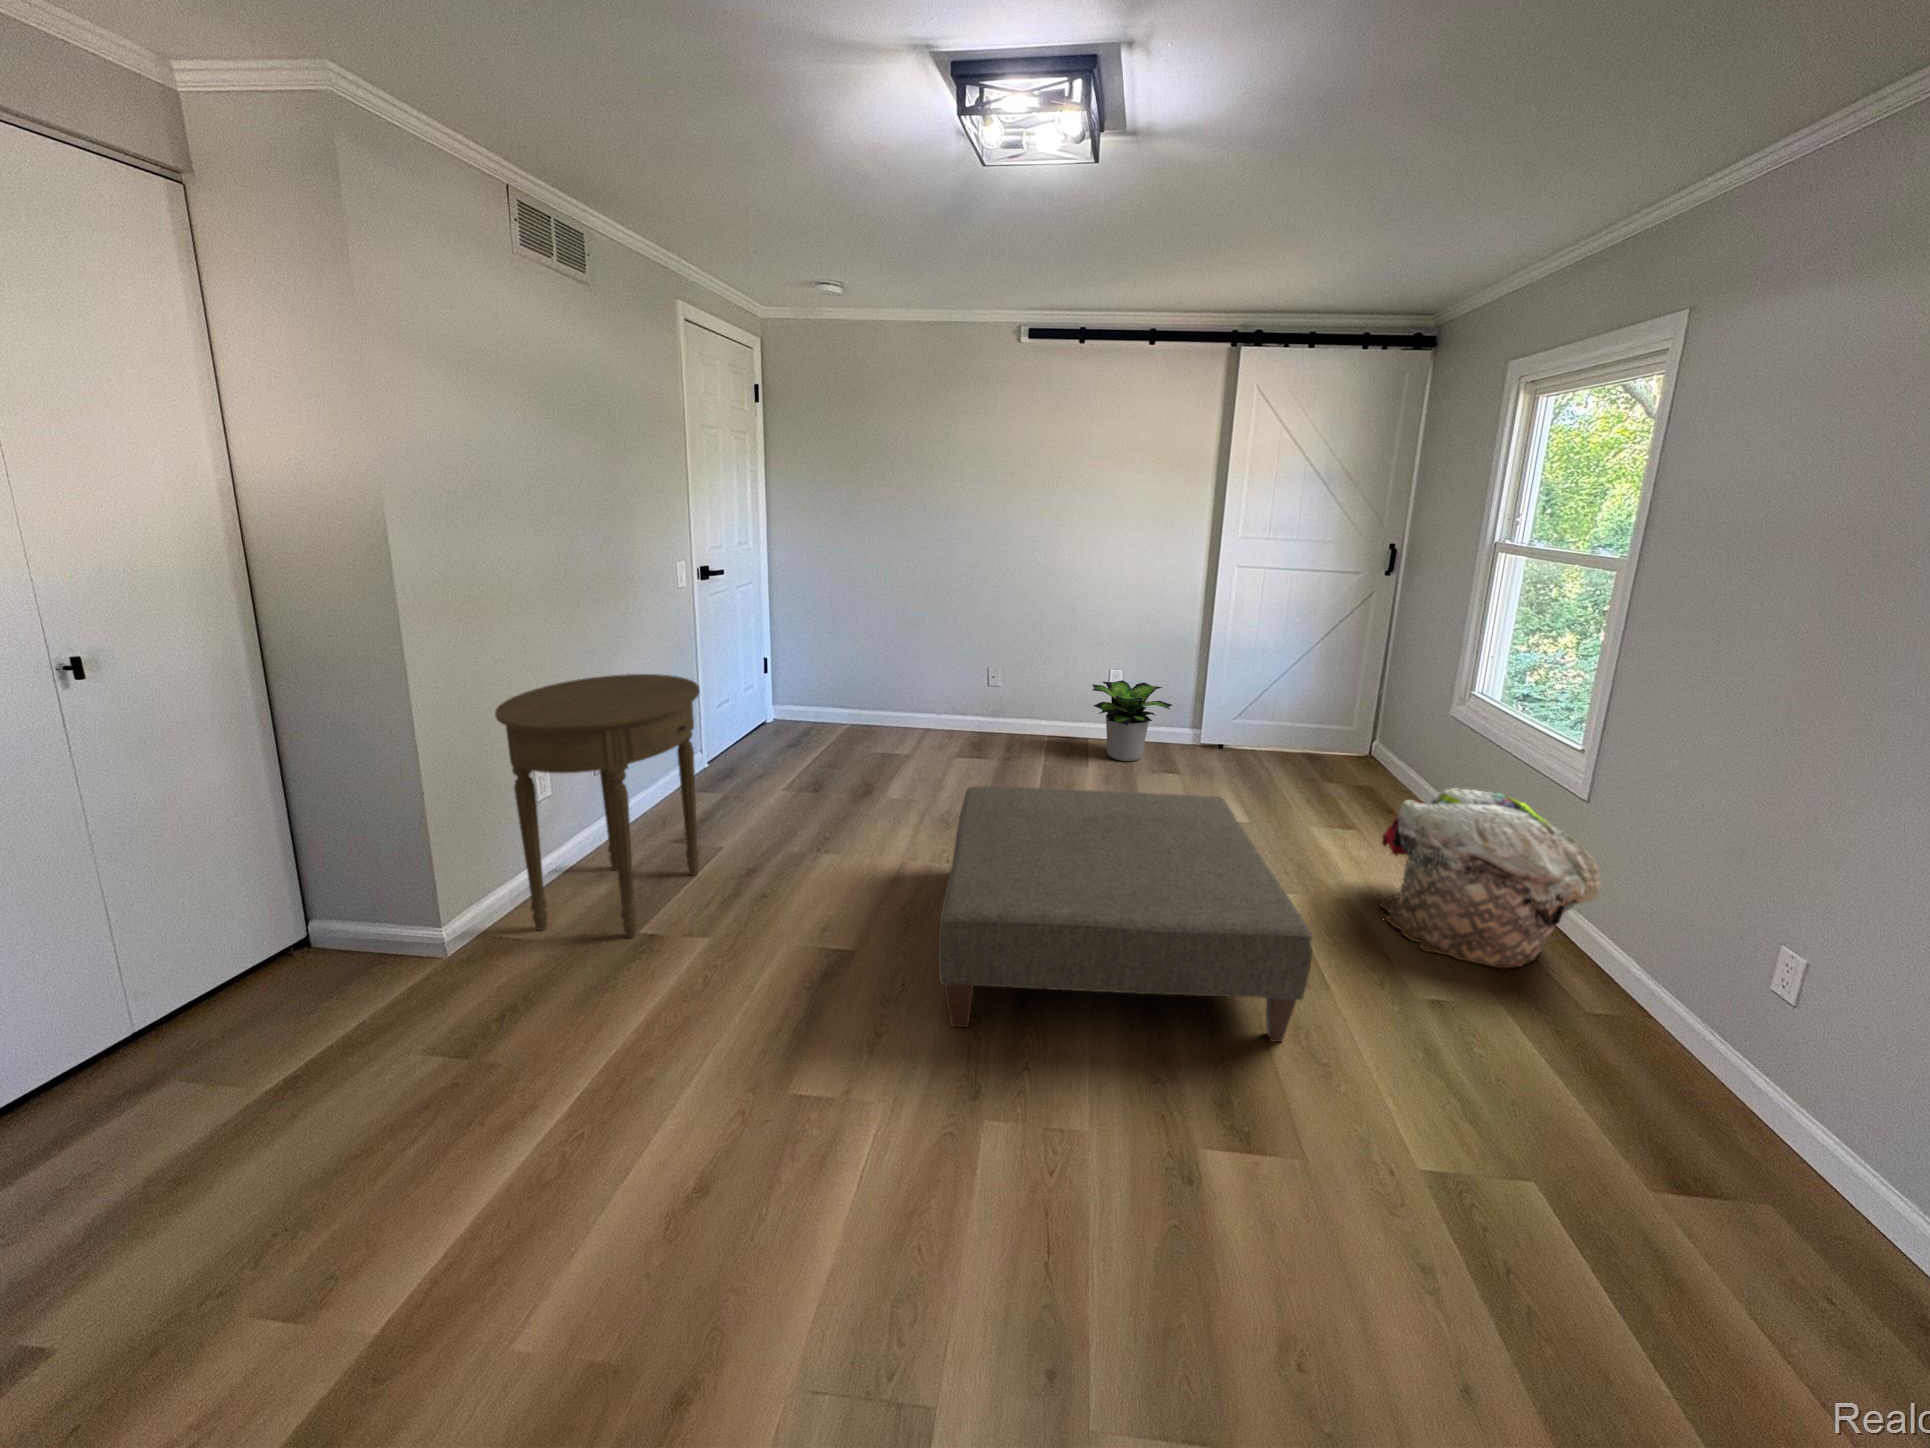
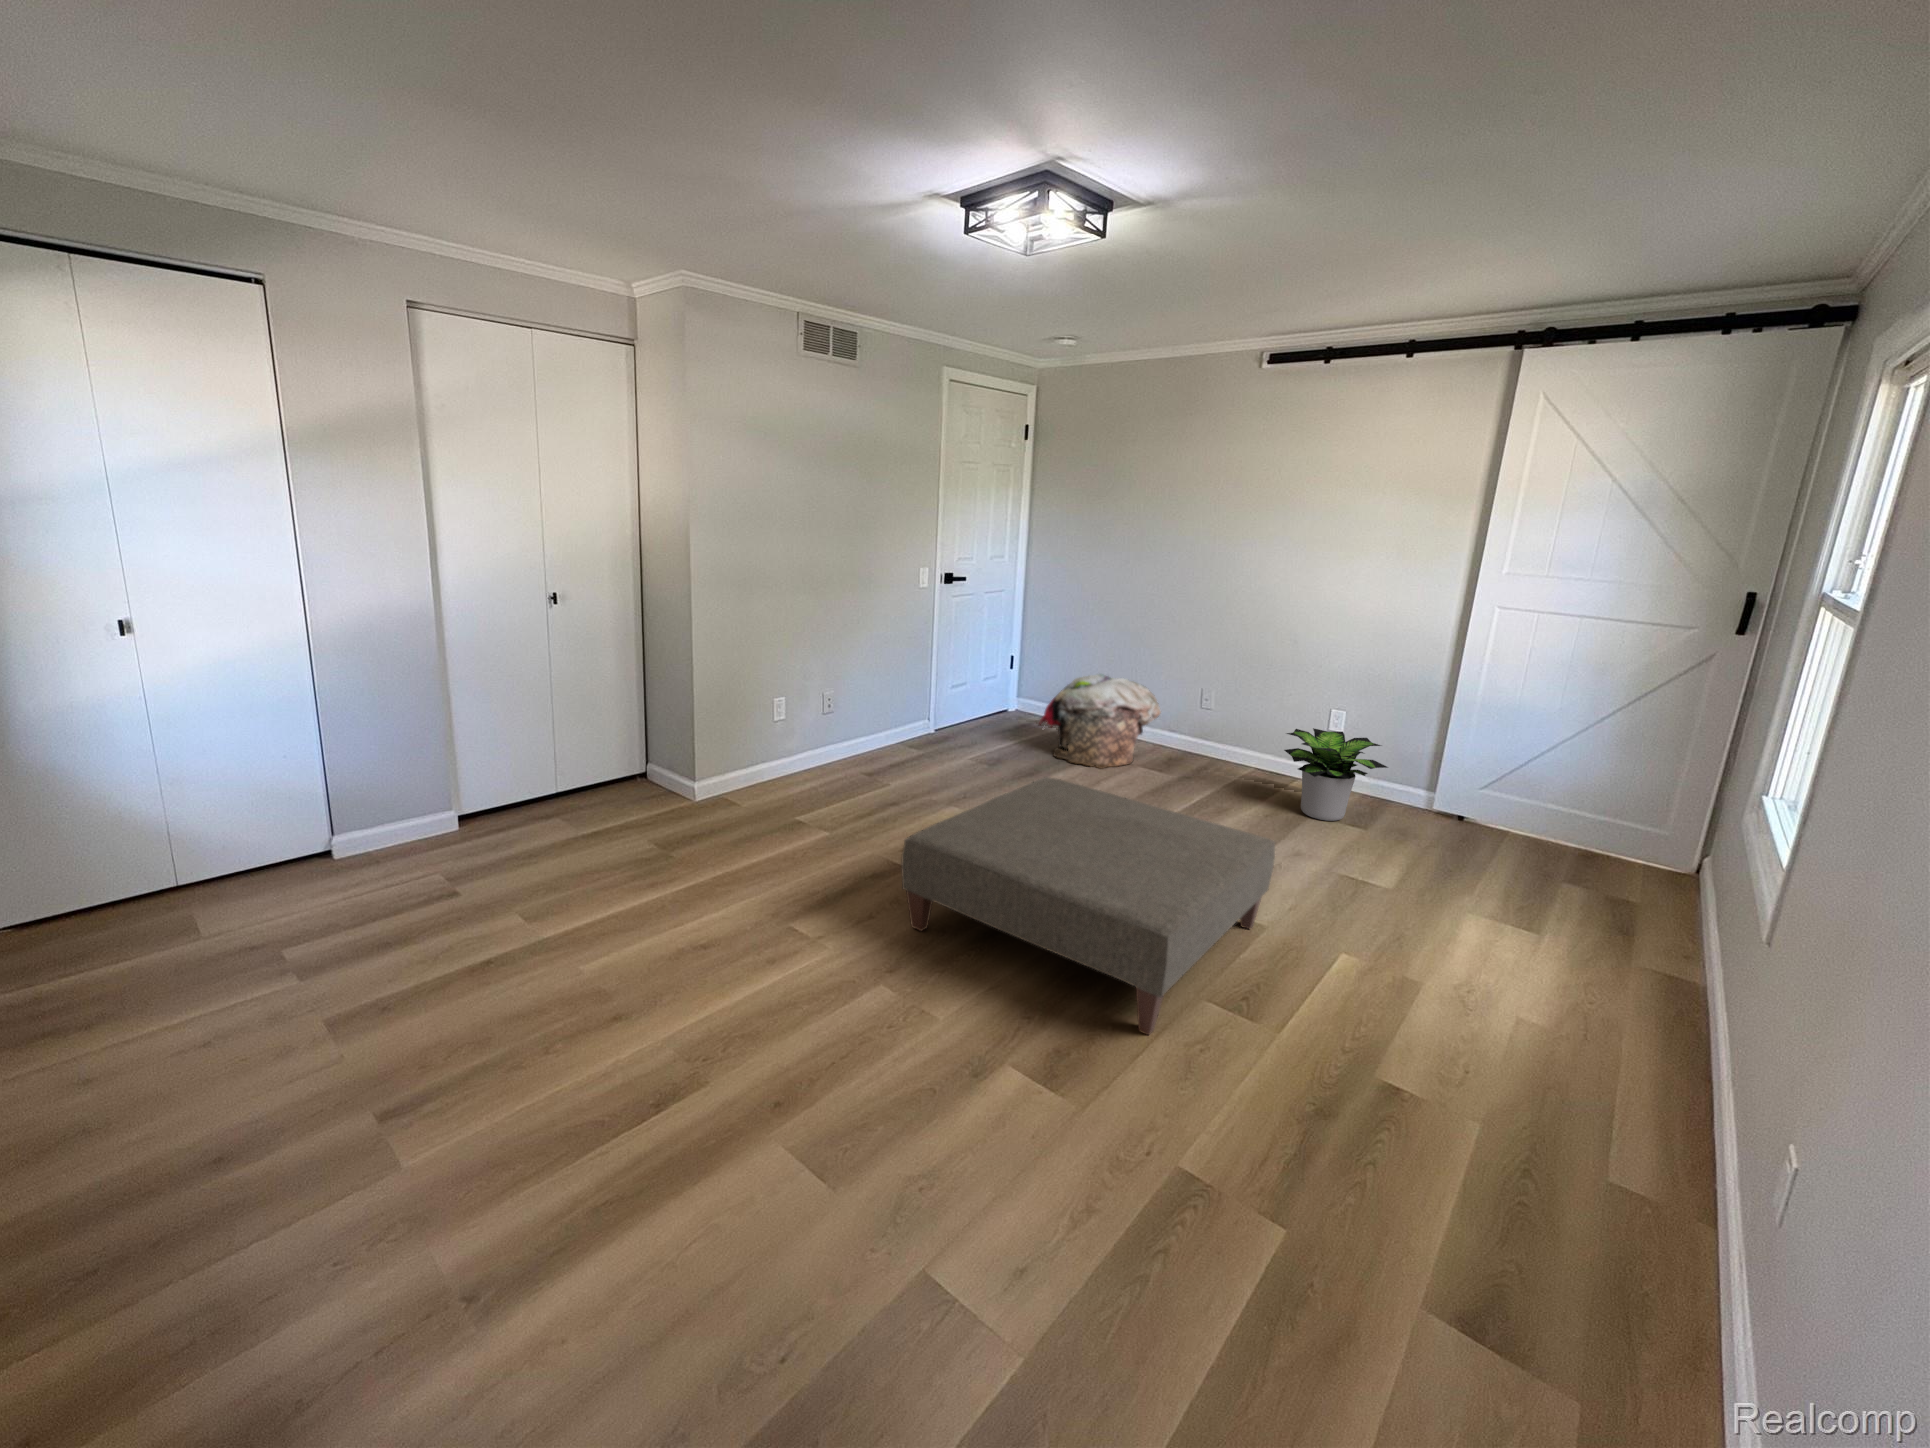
side table: present [495,674,700,938] -> none [735,645,867,821]
laundry basket: present [1380,788,1600,969] -> present [1039,674,1160,769]

